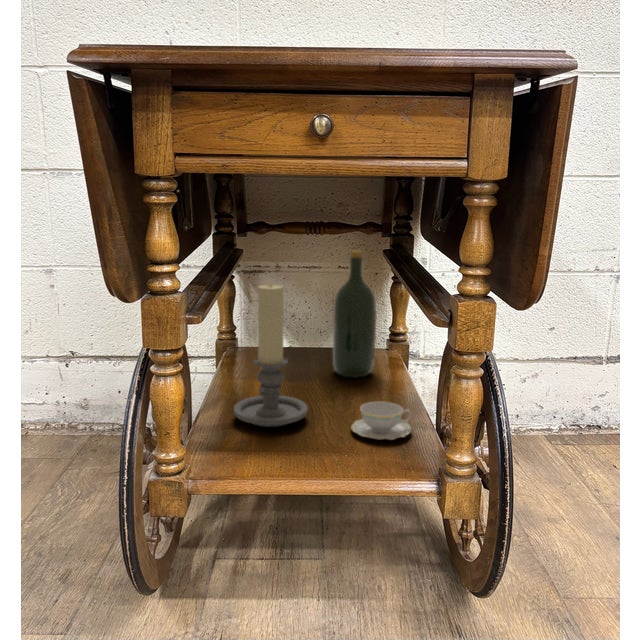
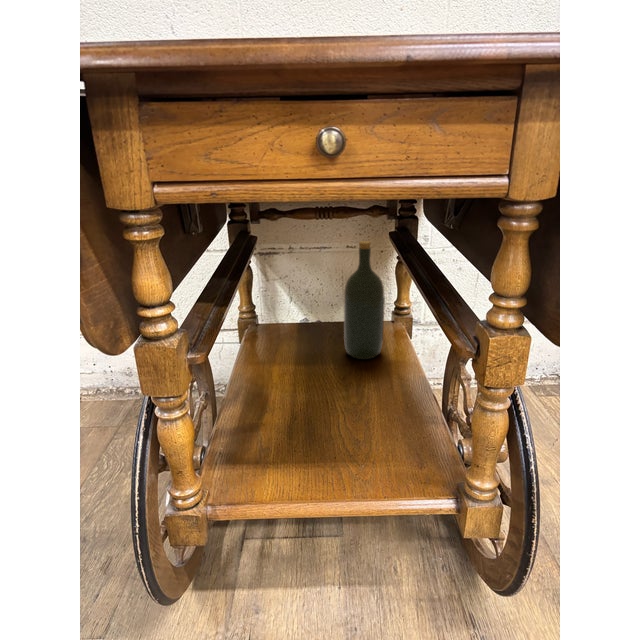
candle holder: present [234,283,308,427] -> none [251,294,323,435]
teacup: present [351,401,412,440] -> none [366,404,426,450]

